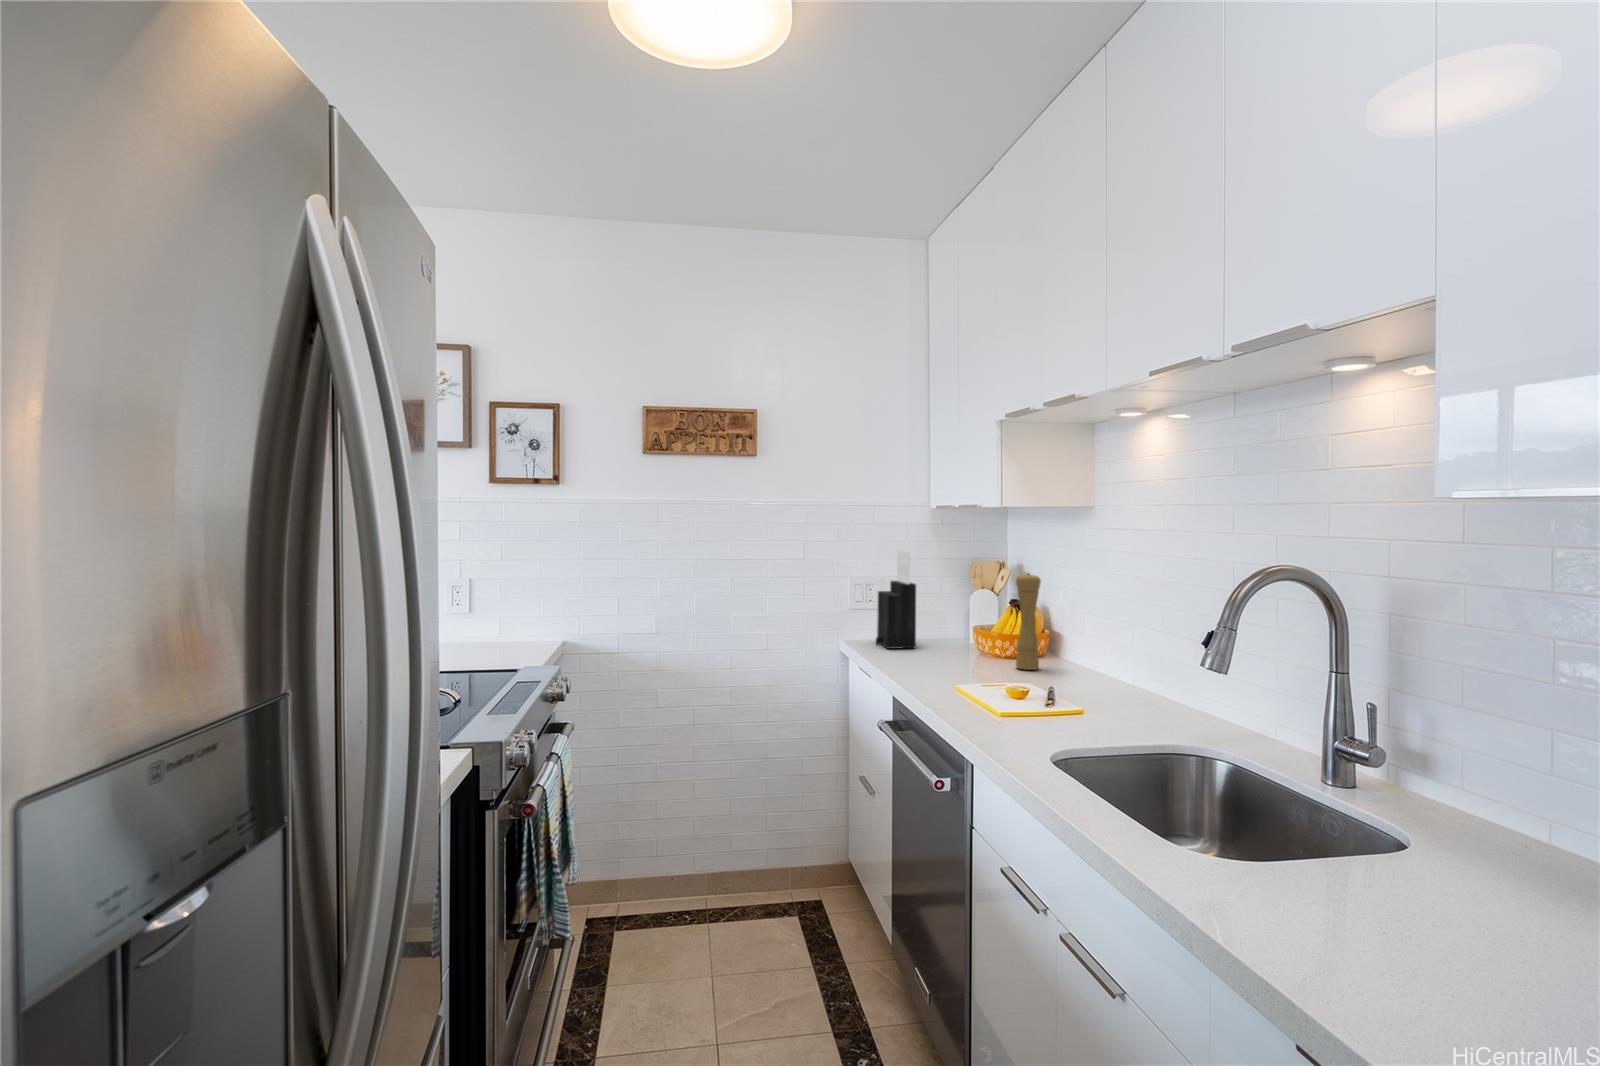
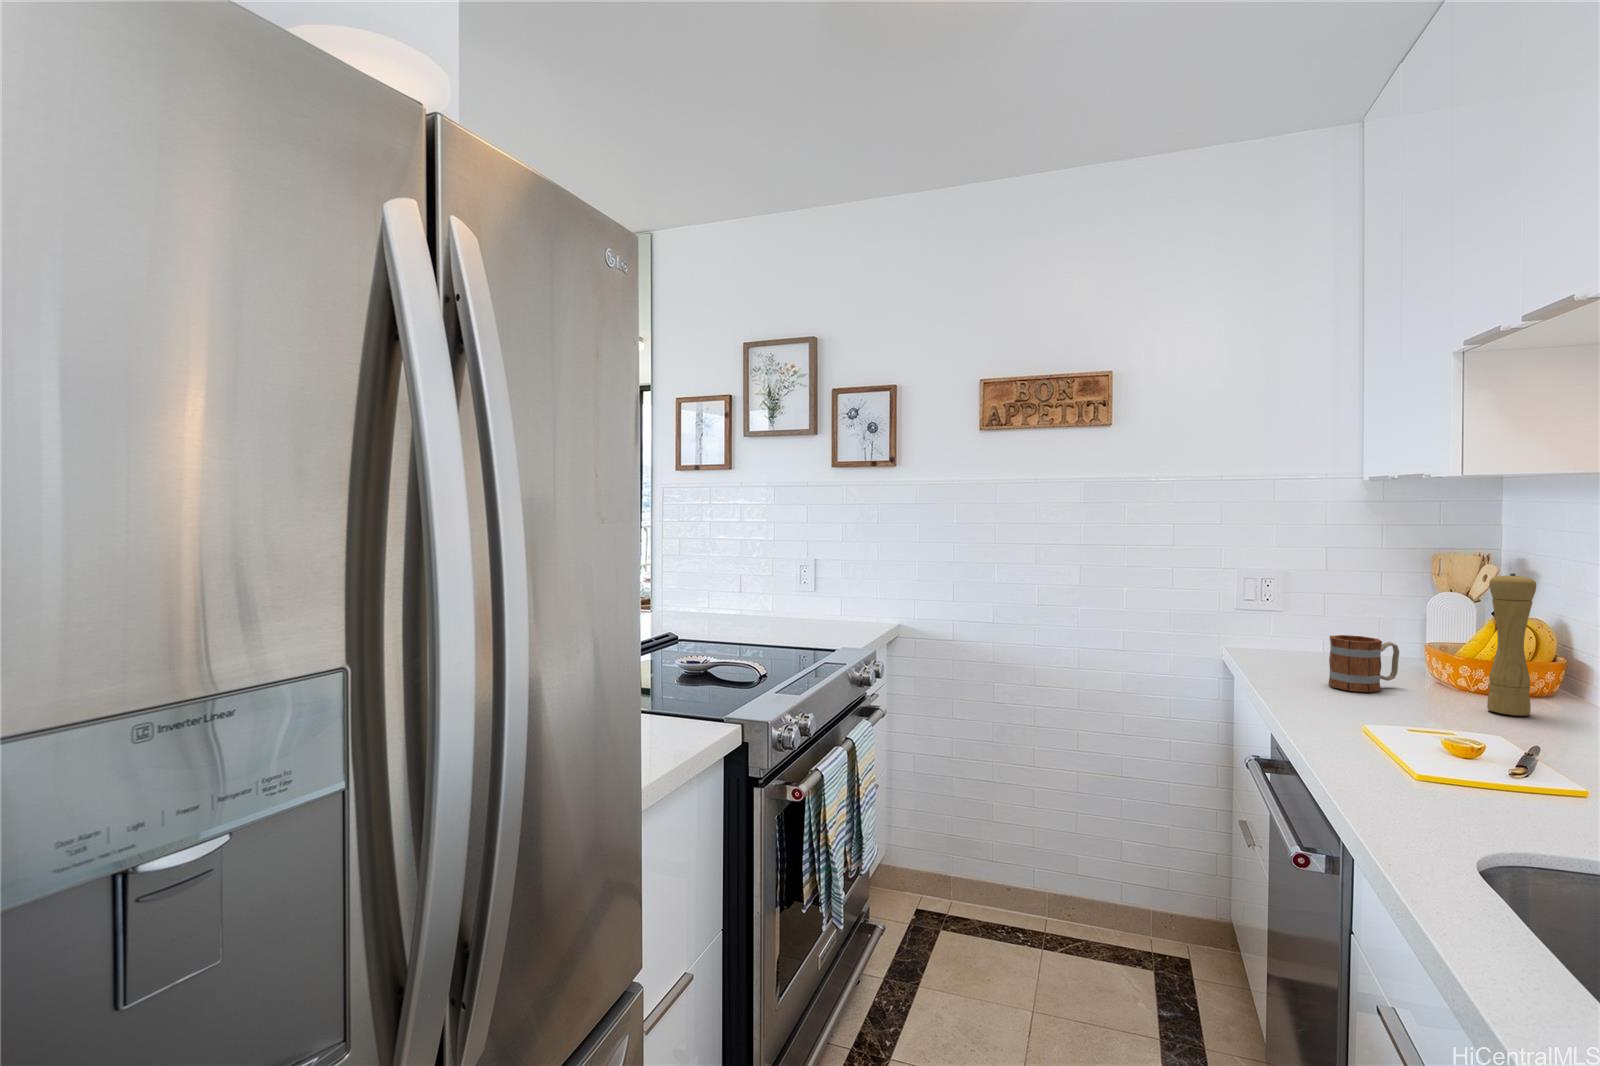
knife block: present [876,550,916,649] -> none [1271,537,1332,667]
mug: none [921,623,963,664] -> present [1328,635,1399,692]

